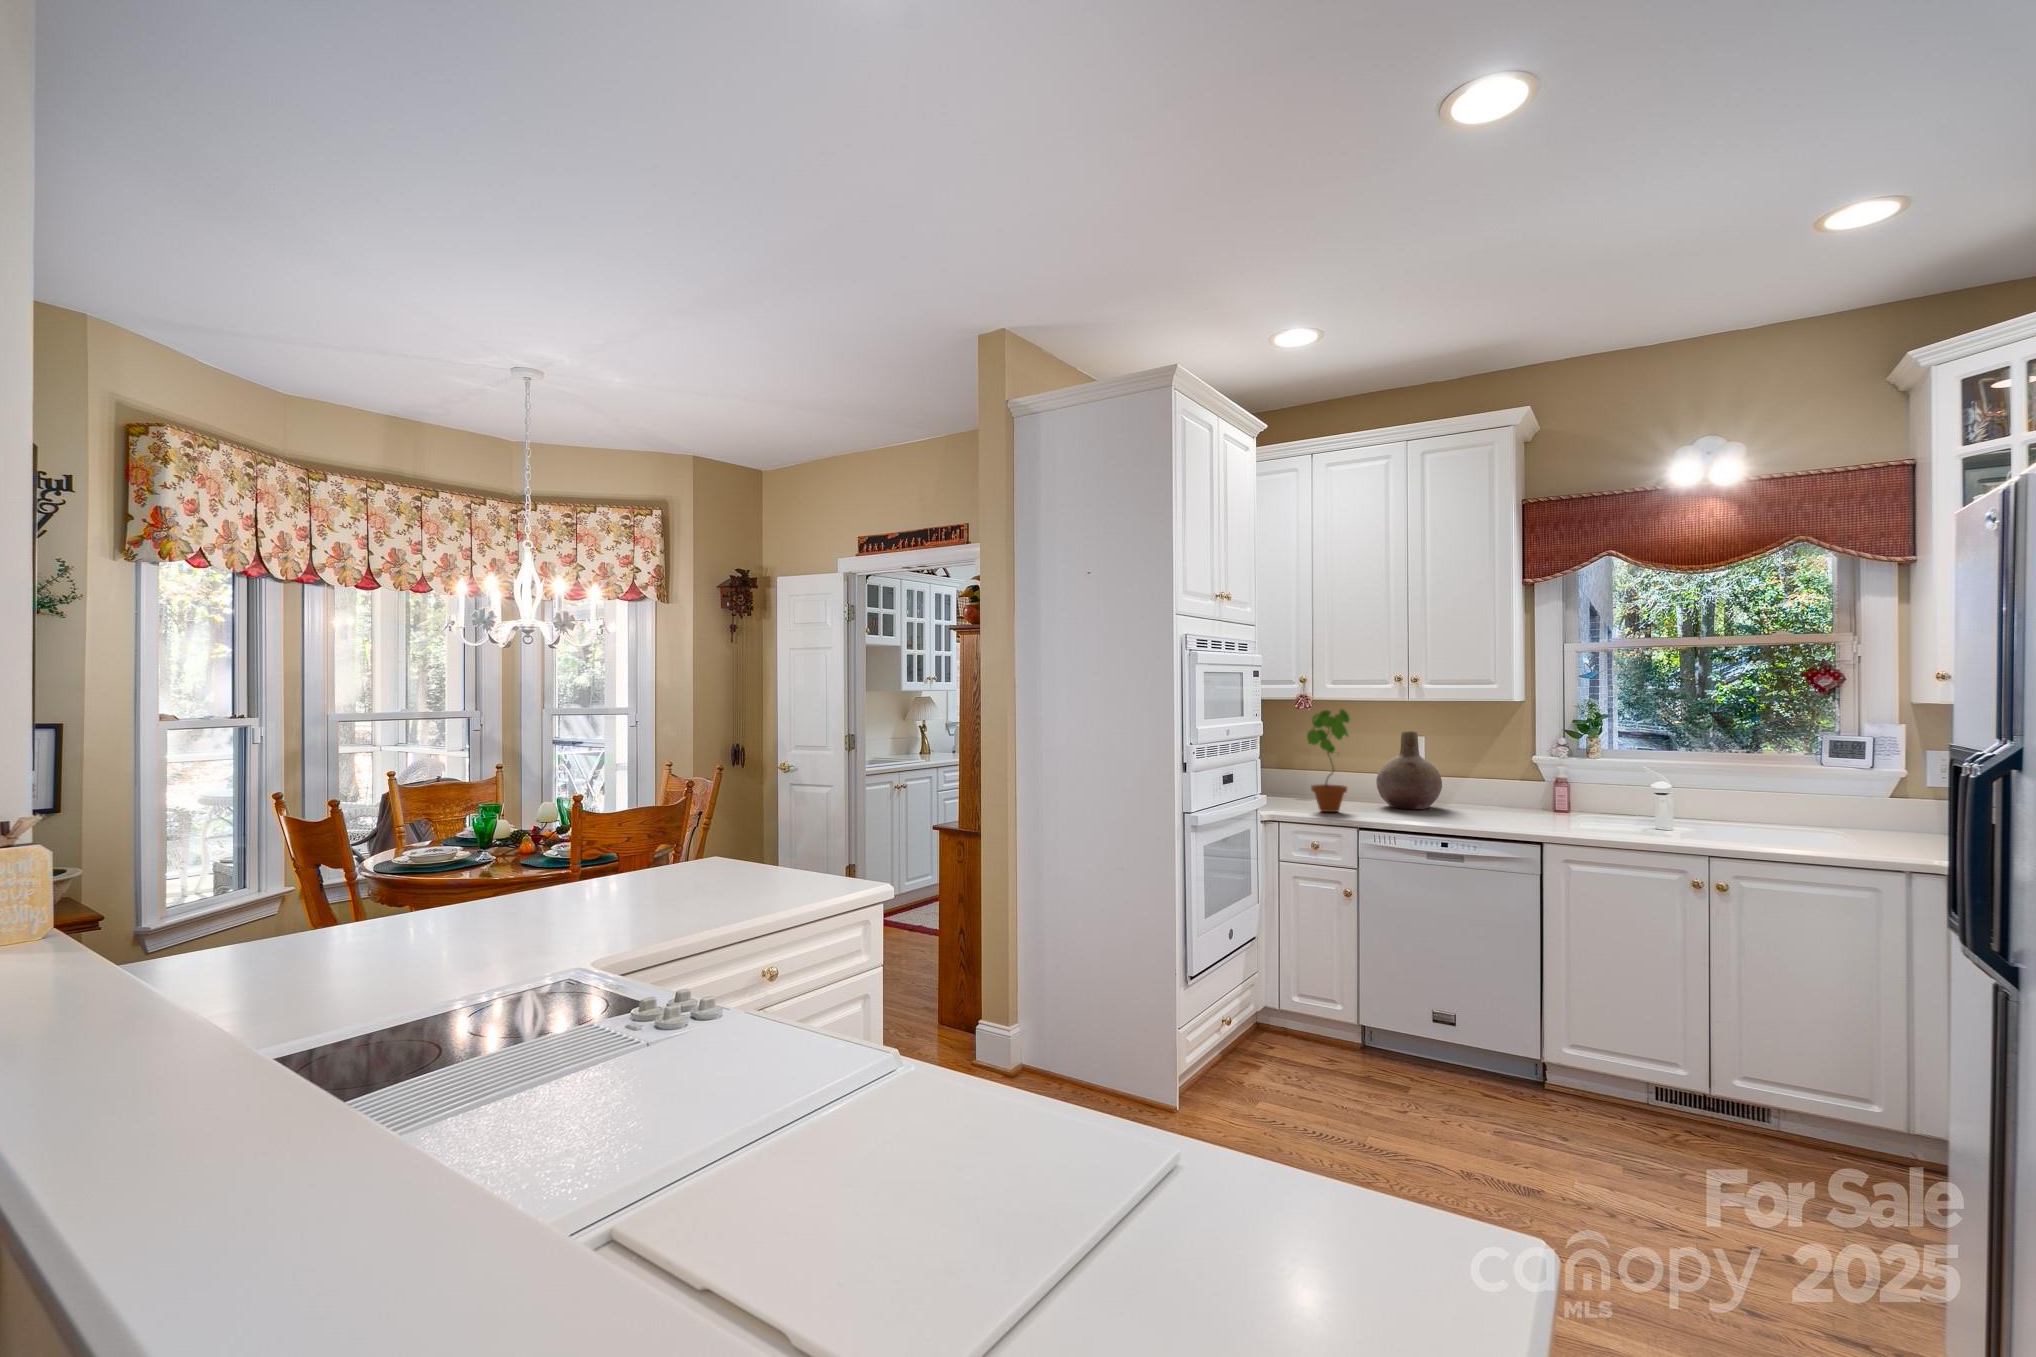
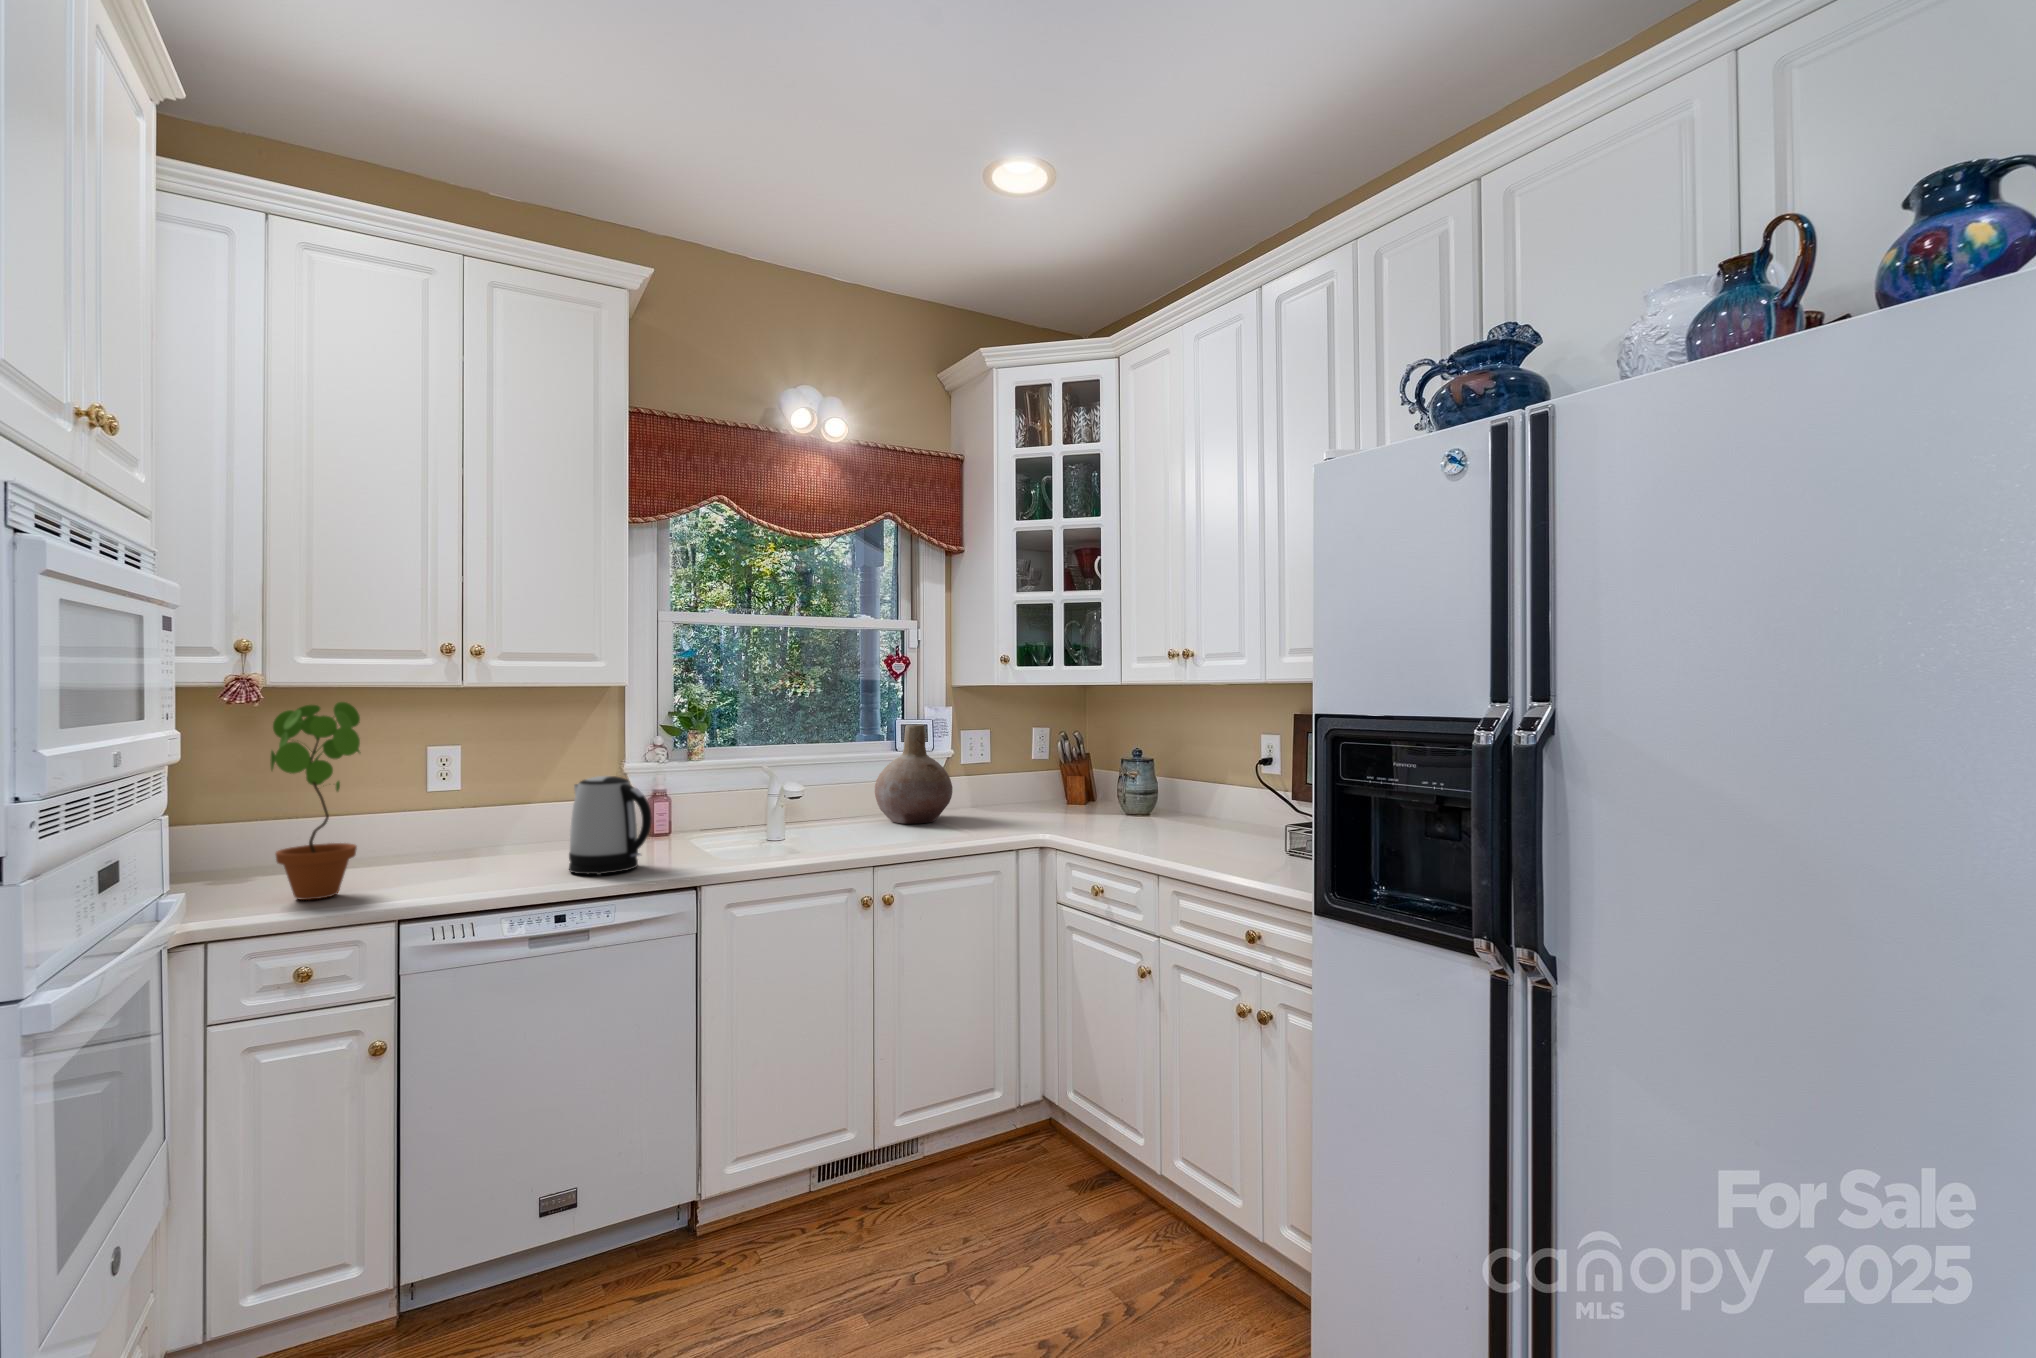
vase: present [1376,731,1442,809] -> present [875,724,952,824]
kettle: none [1462,761,1510,825] -> present [569,776,652,875]

